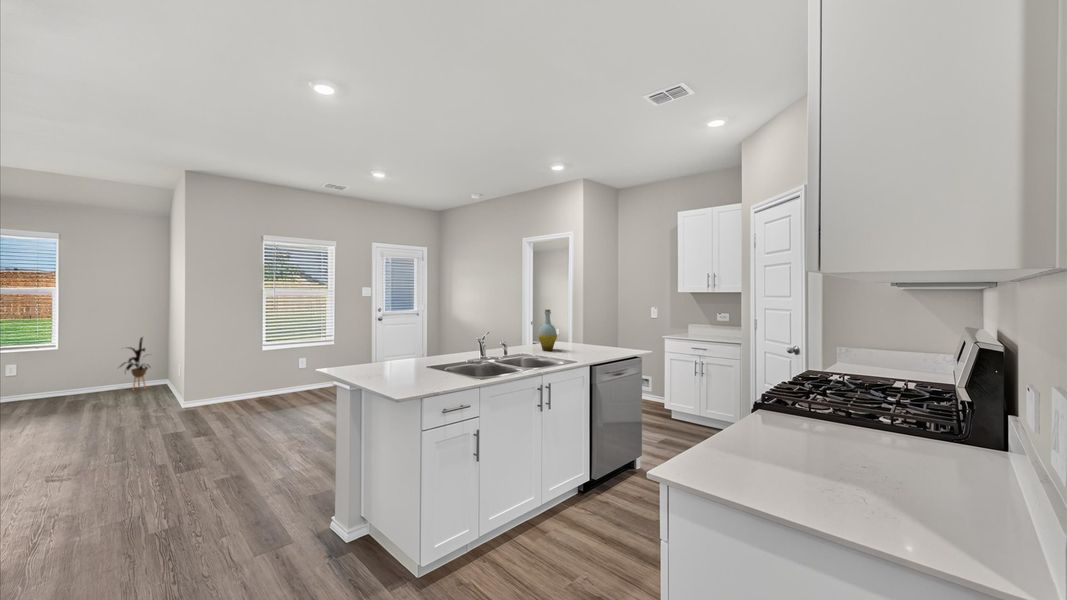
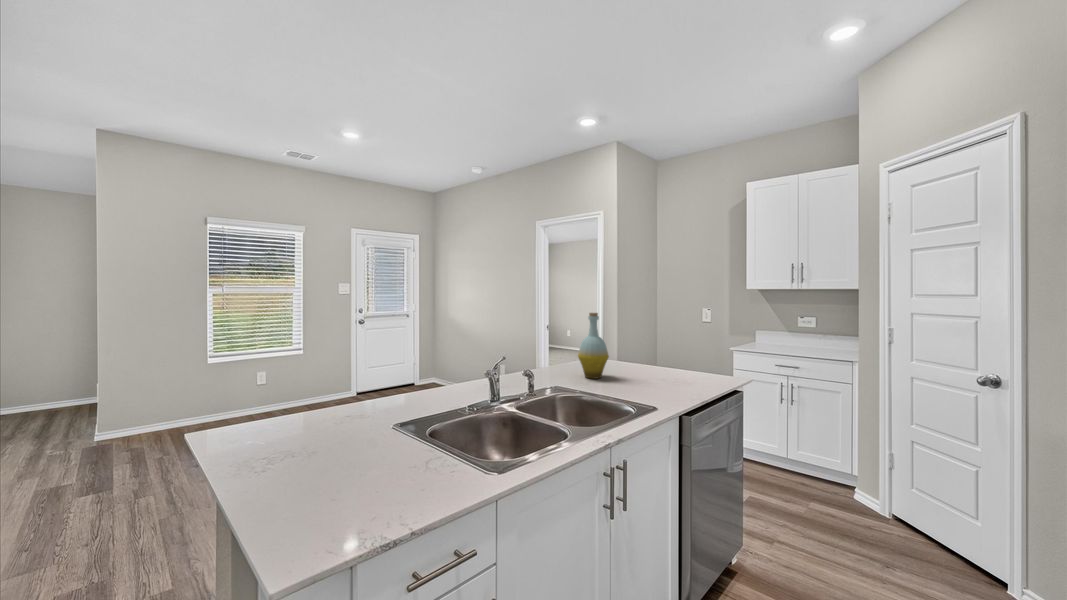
house plant: present [121,338,150,390] -> none [25,344,77,411]

